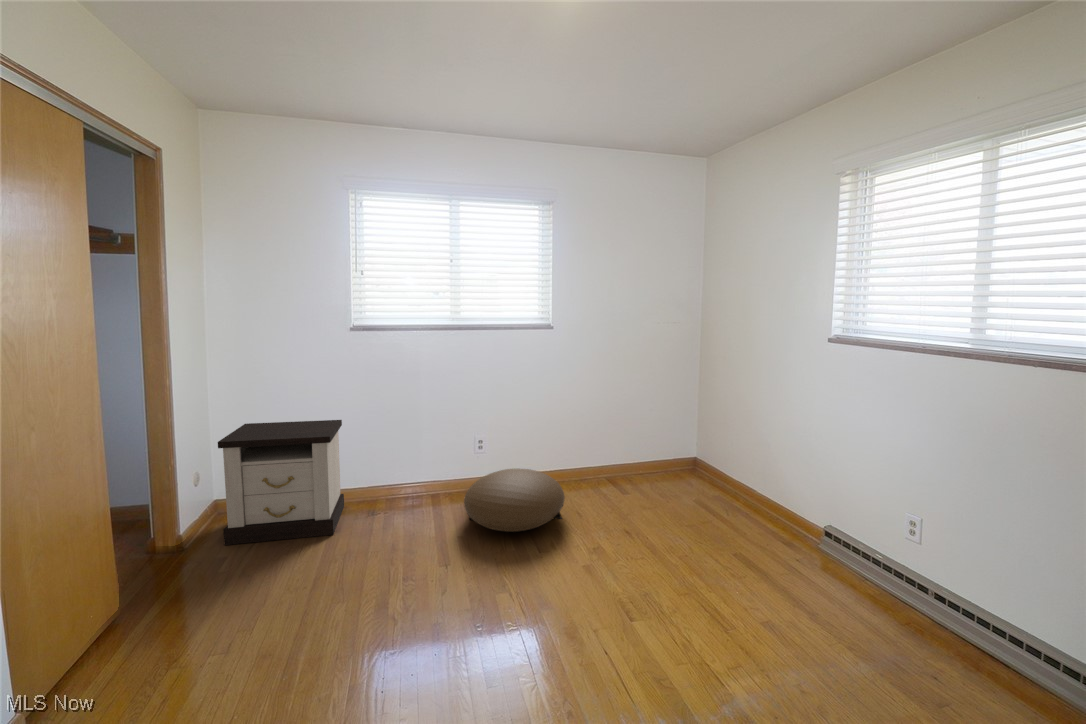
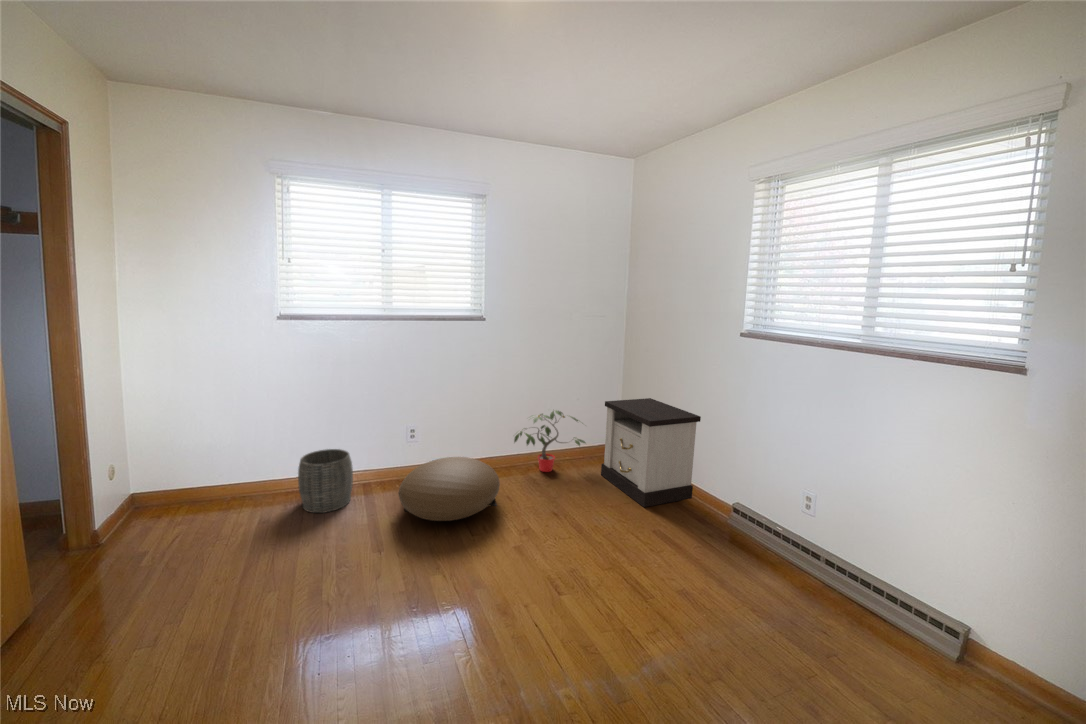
nightstand: present [218,420,344,545] -> present [601,398,701,507]
potted plant: none [576,423,659,489] -> present [514,410,585,472]
woven basket: none [369,457,420,519] -> present [298,449,353,513]

